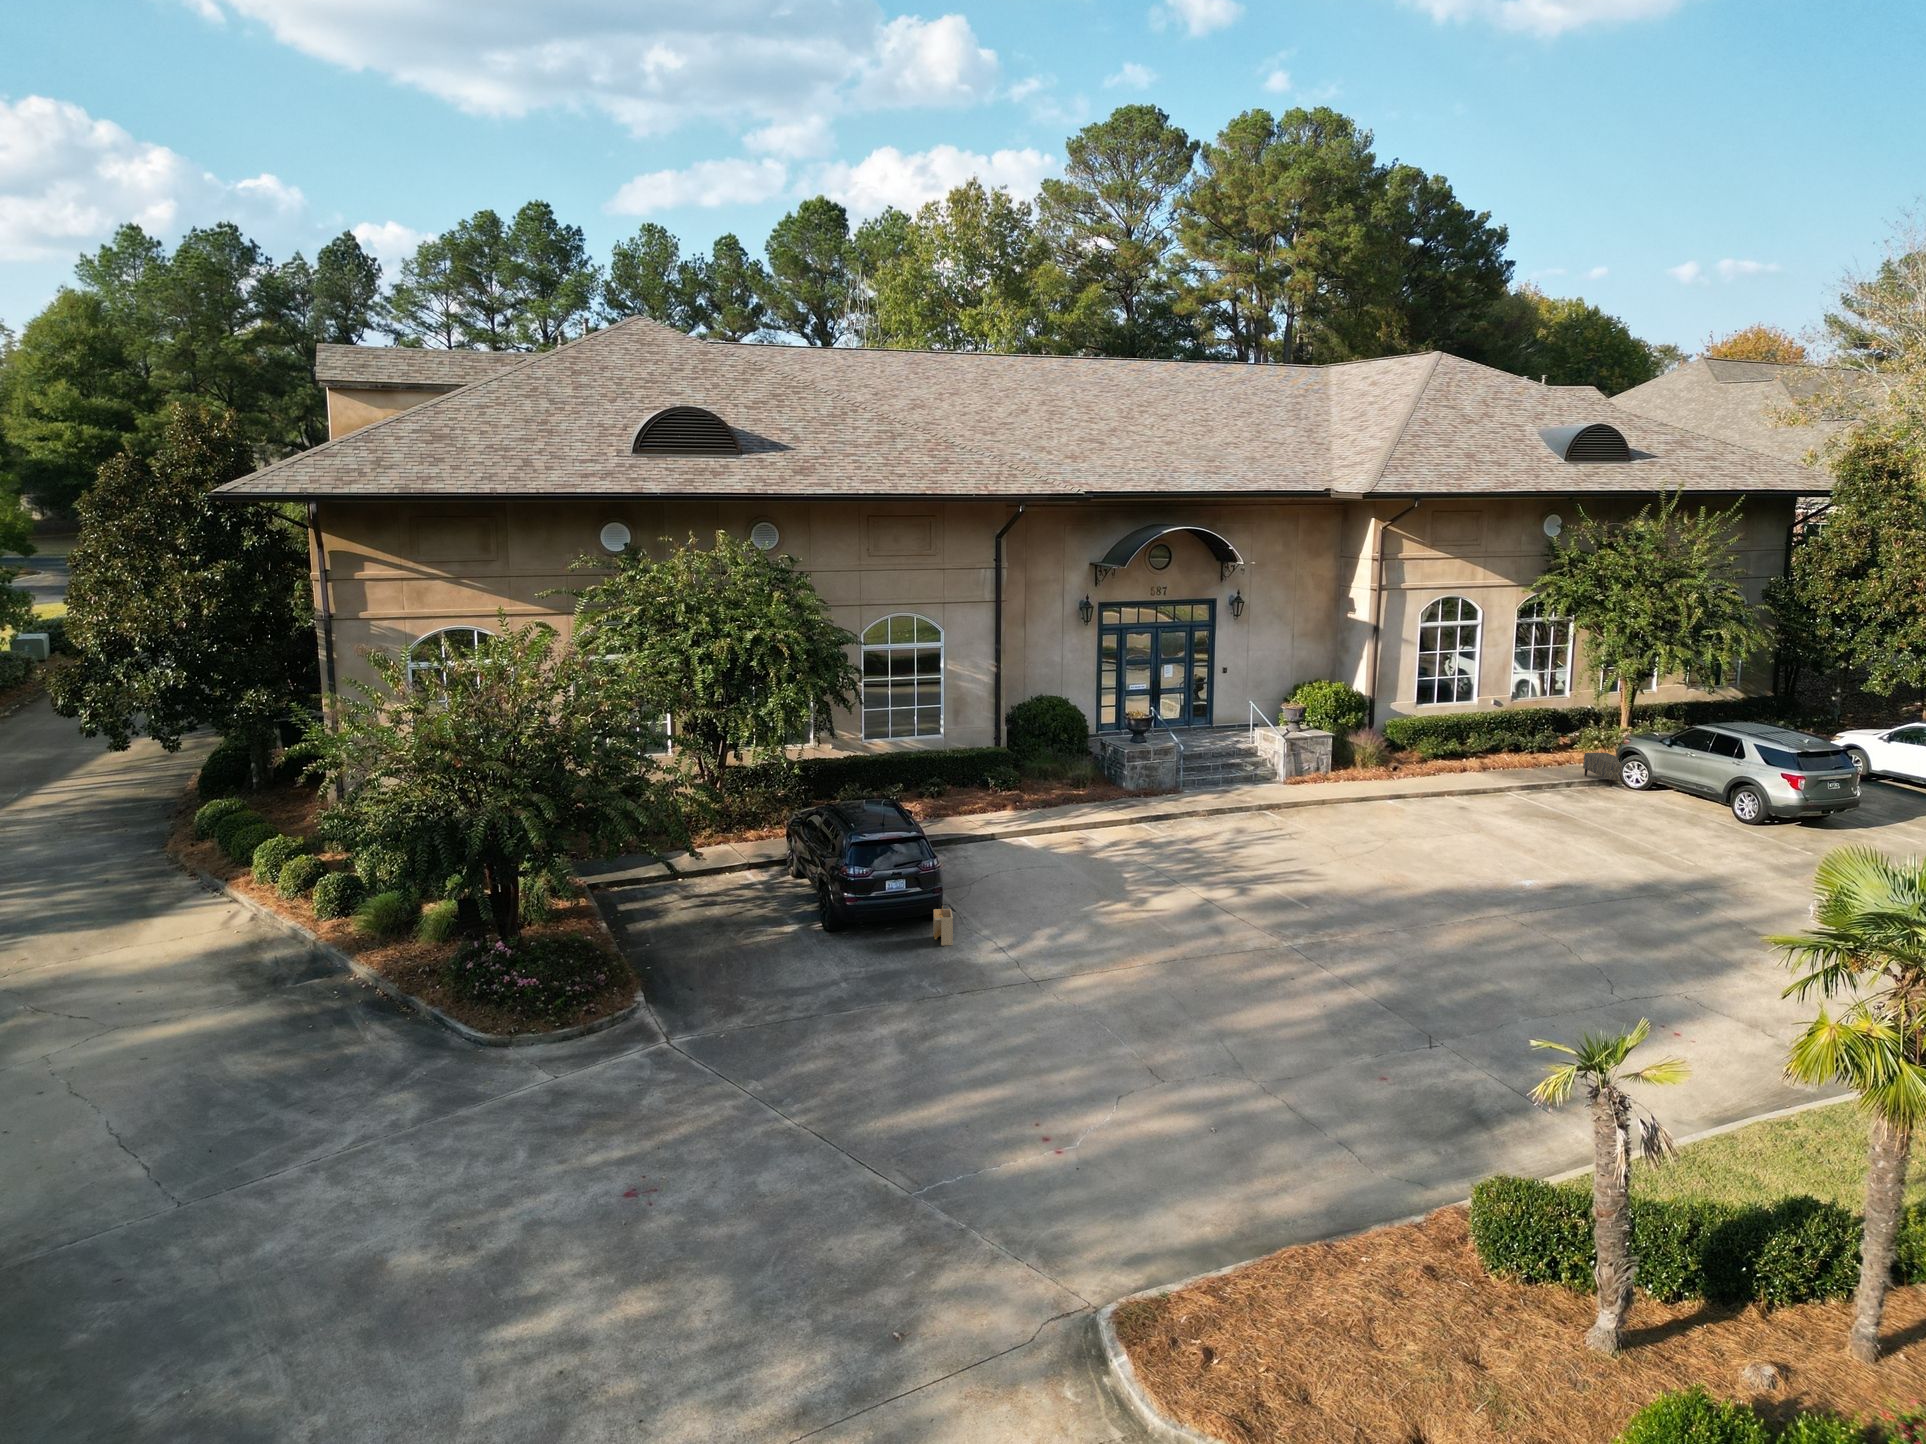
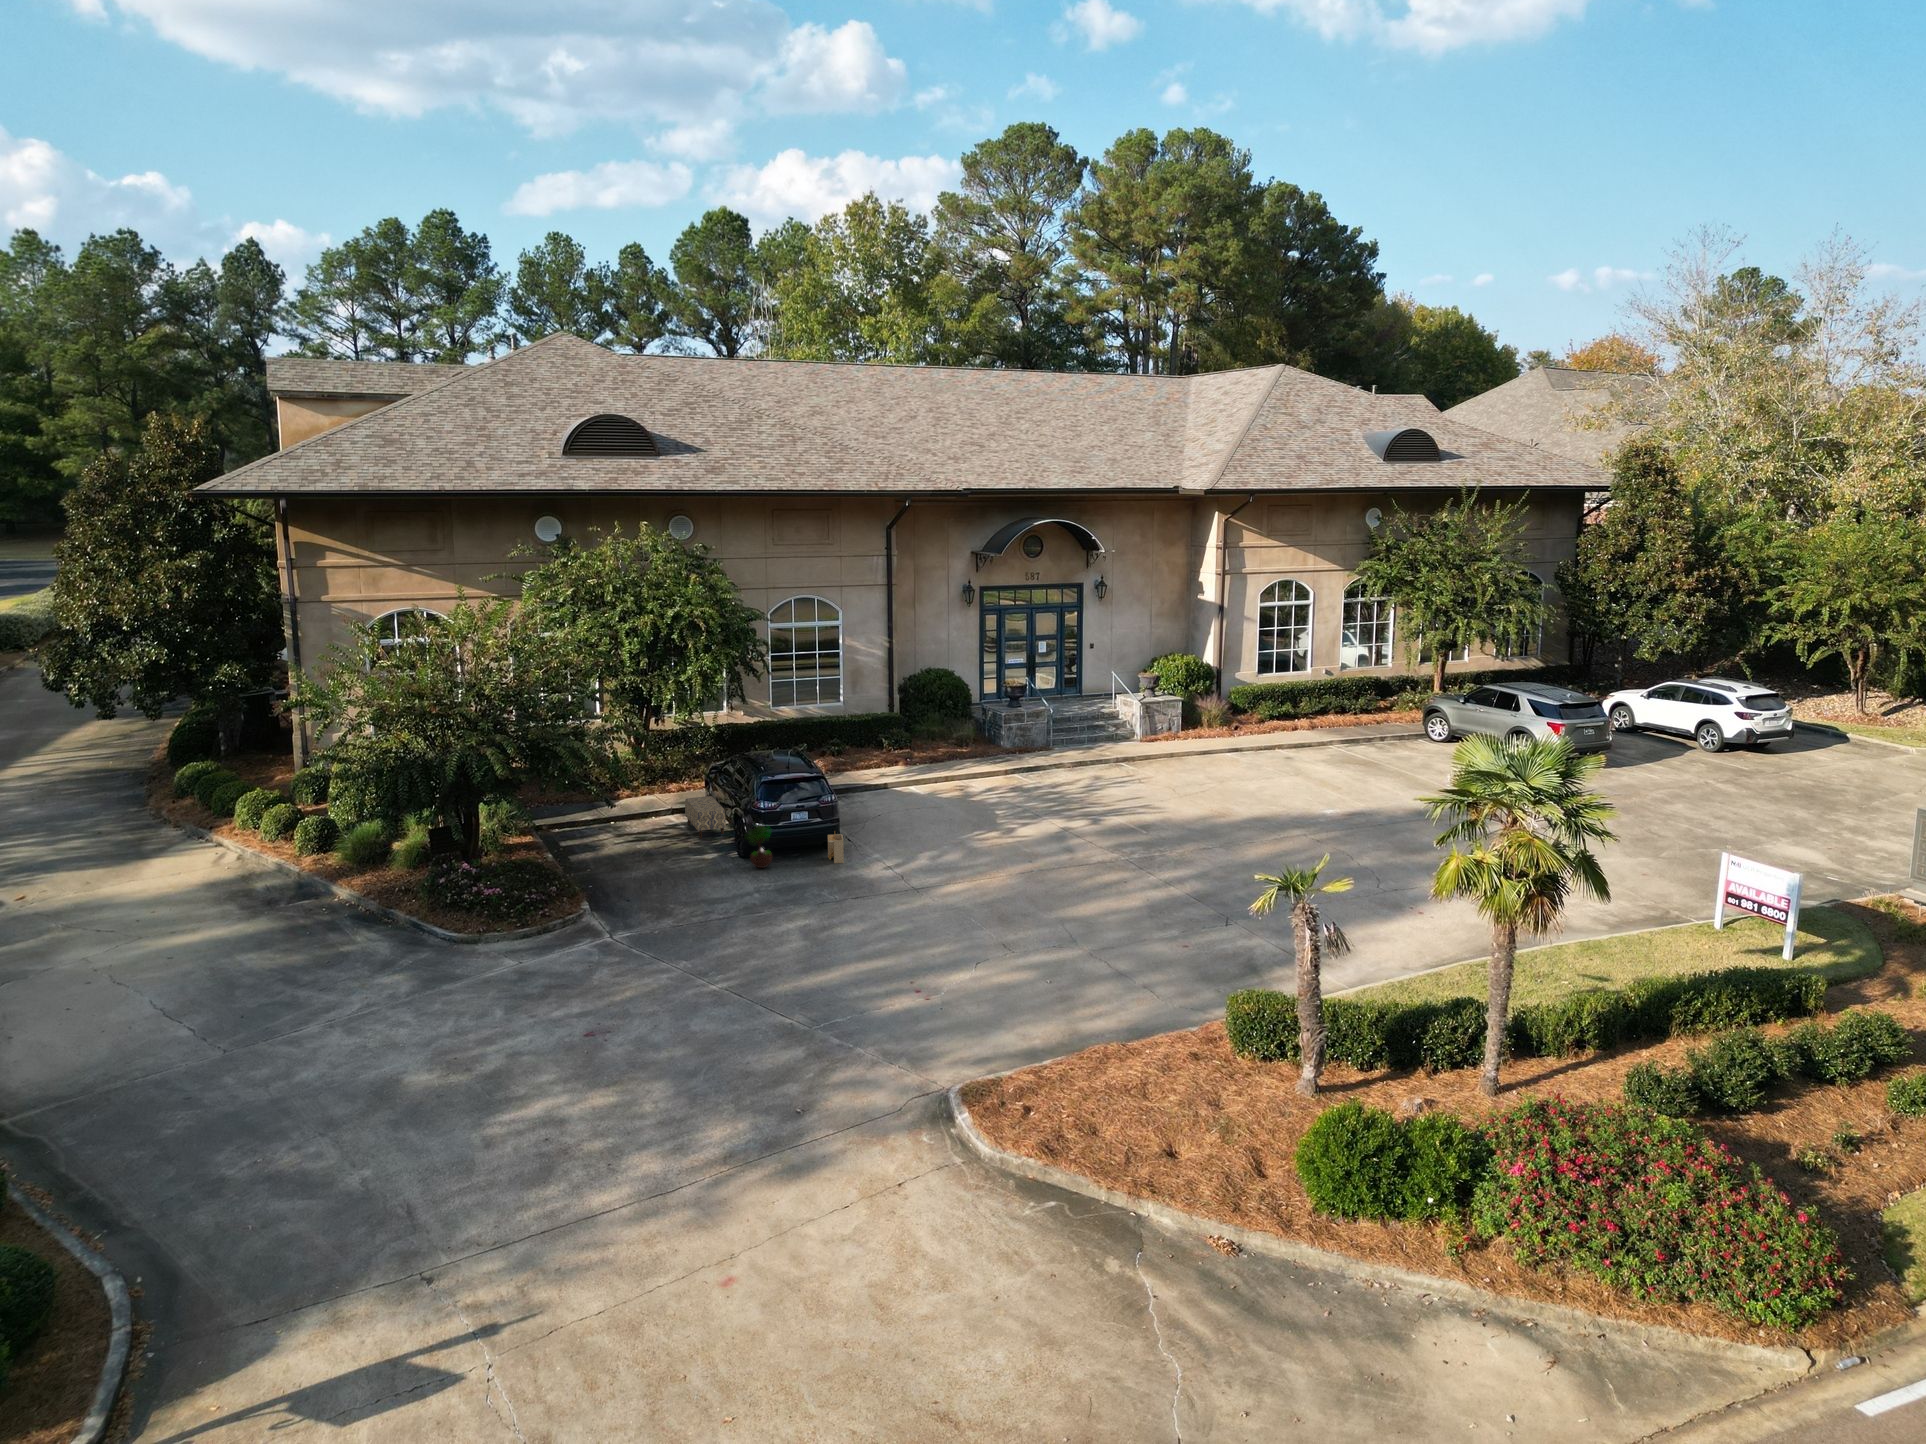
bench: present [1583,753,1622,787] -> present [685,796,726,839]
potted tree: none [833,893,869,950] -> present [747,826,772,868]

